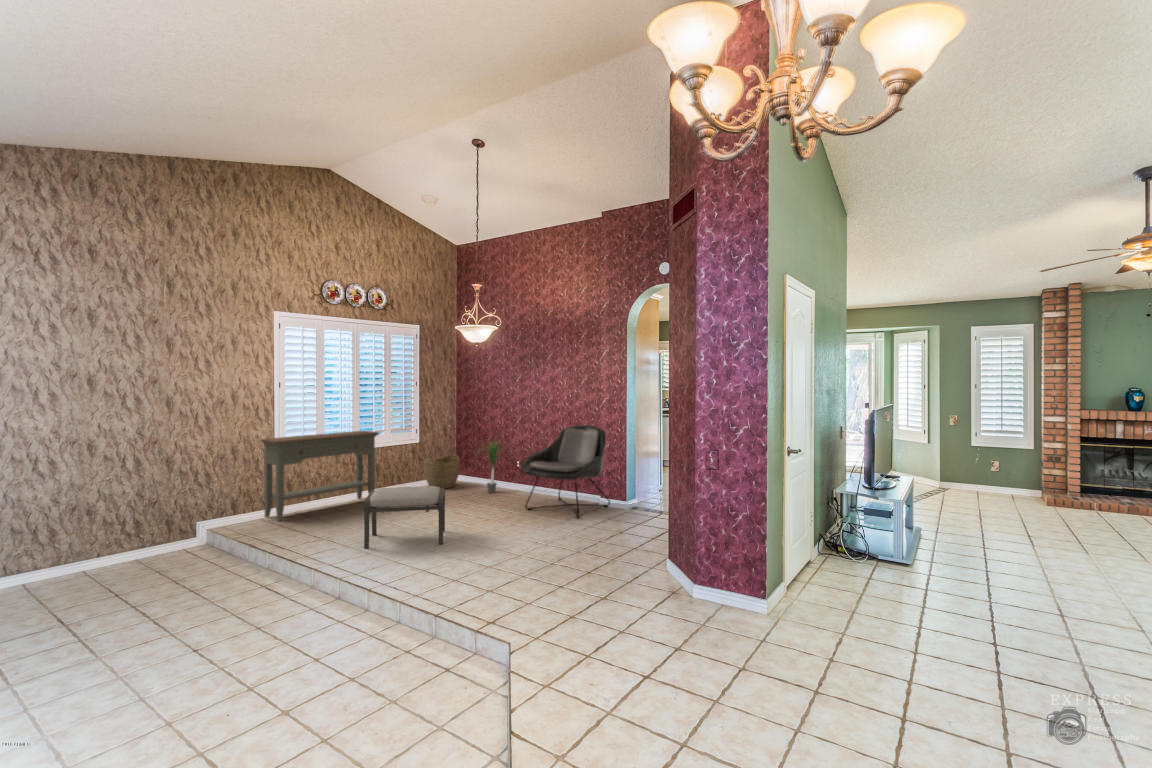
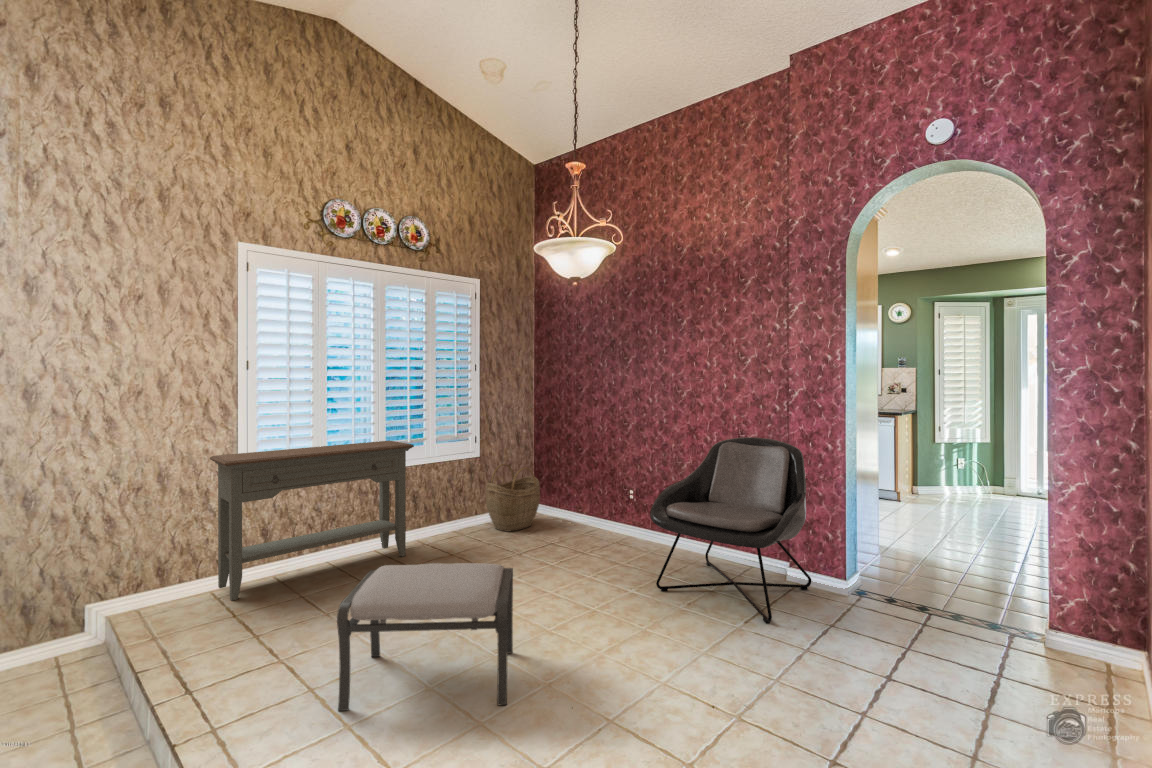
potted plant: present [485,442,499,493] -> none [561,447,622,543]

